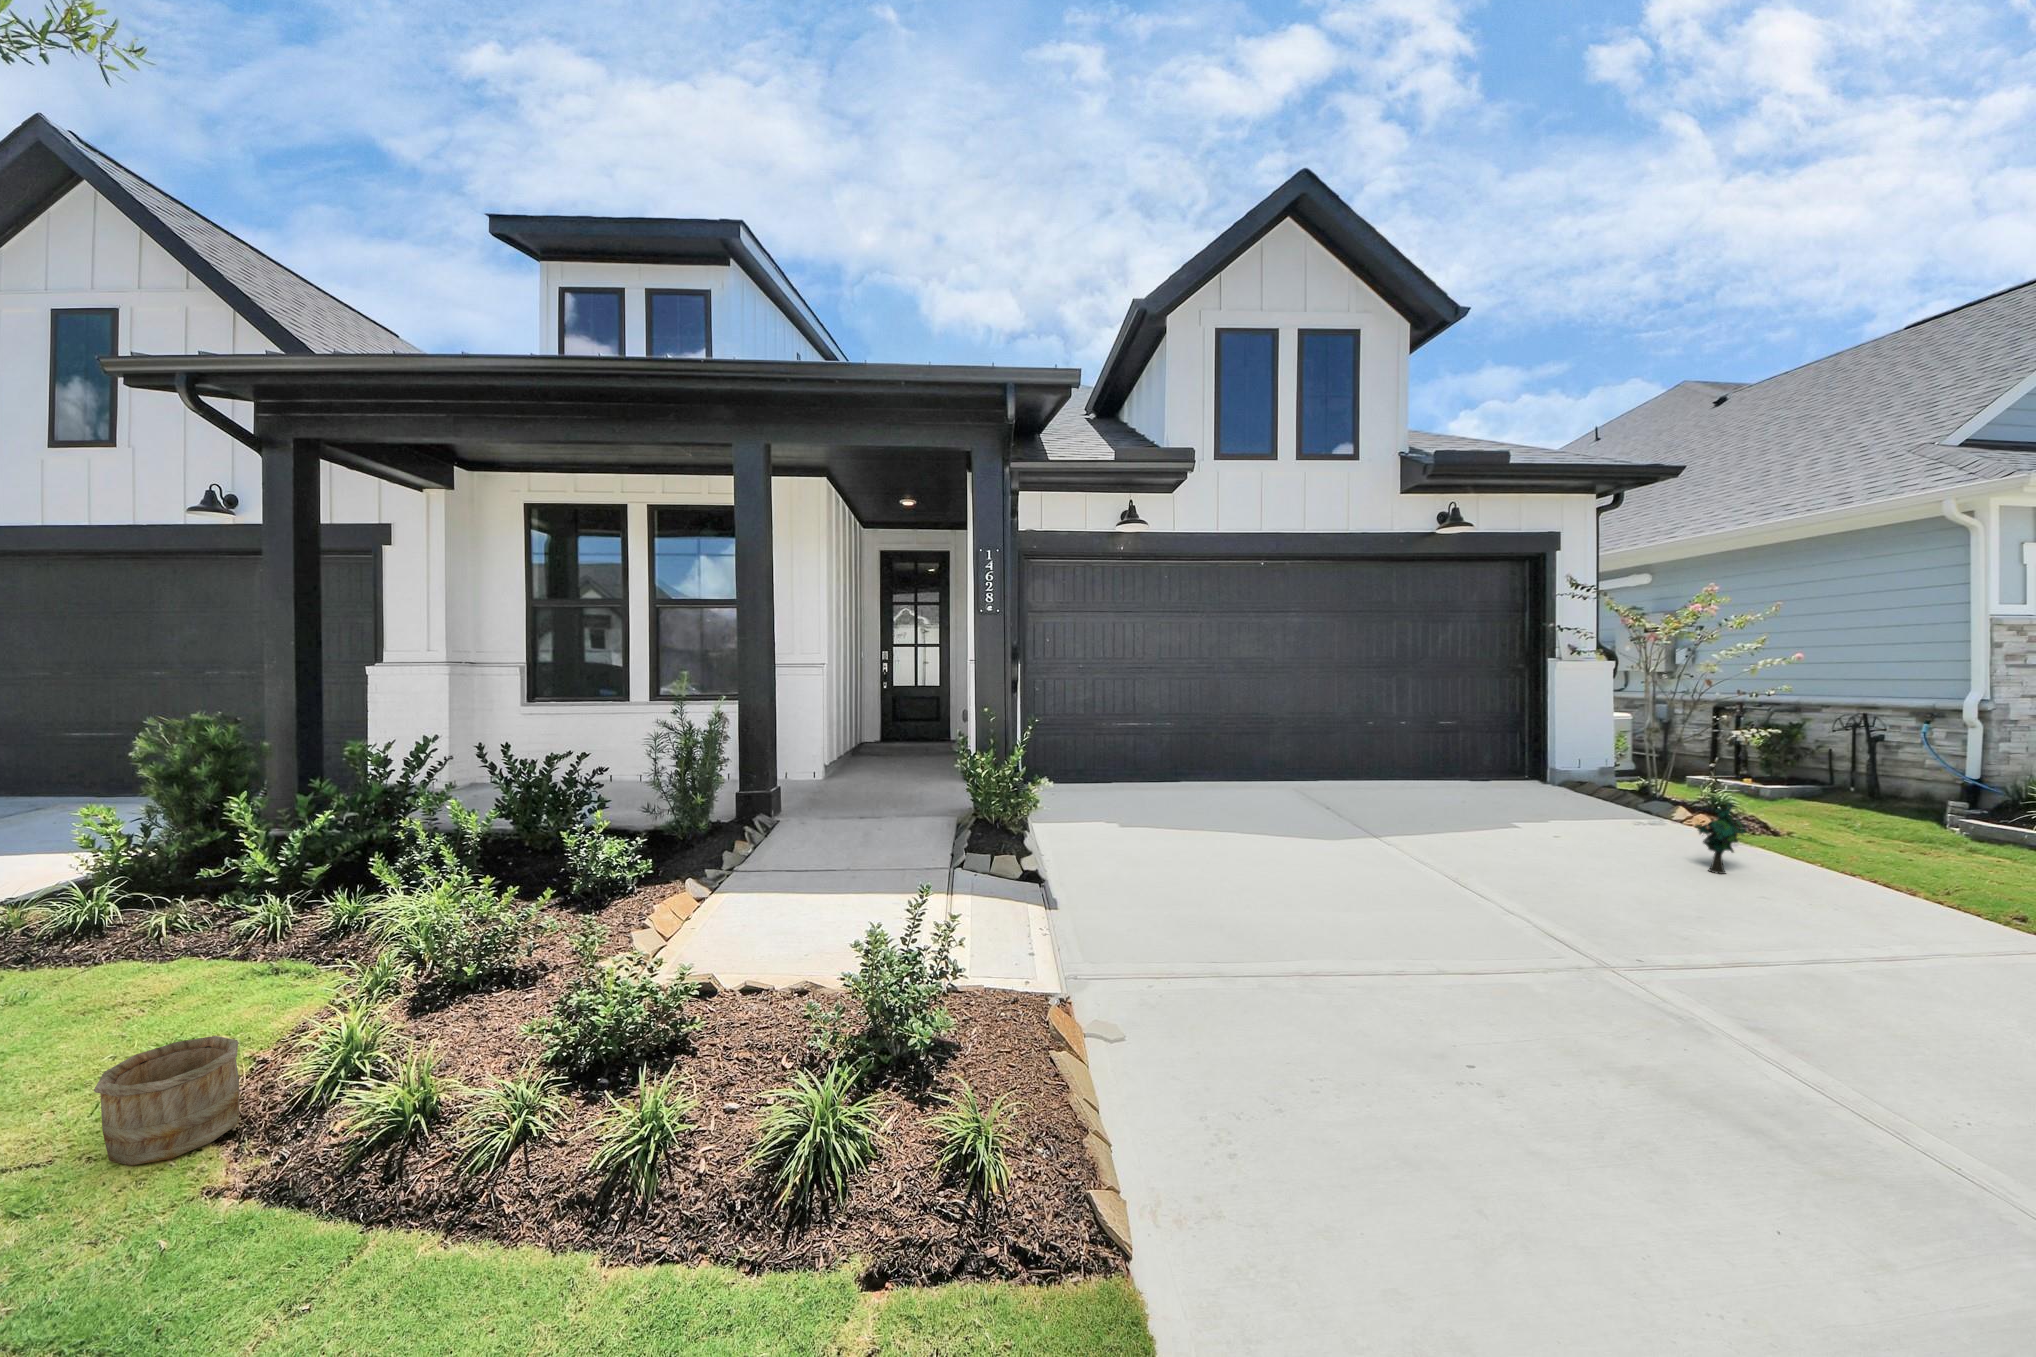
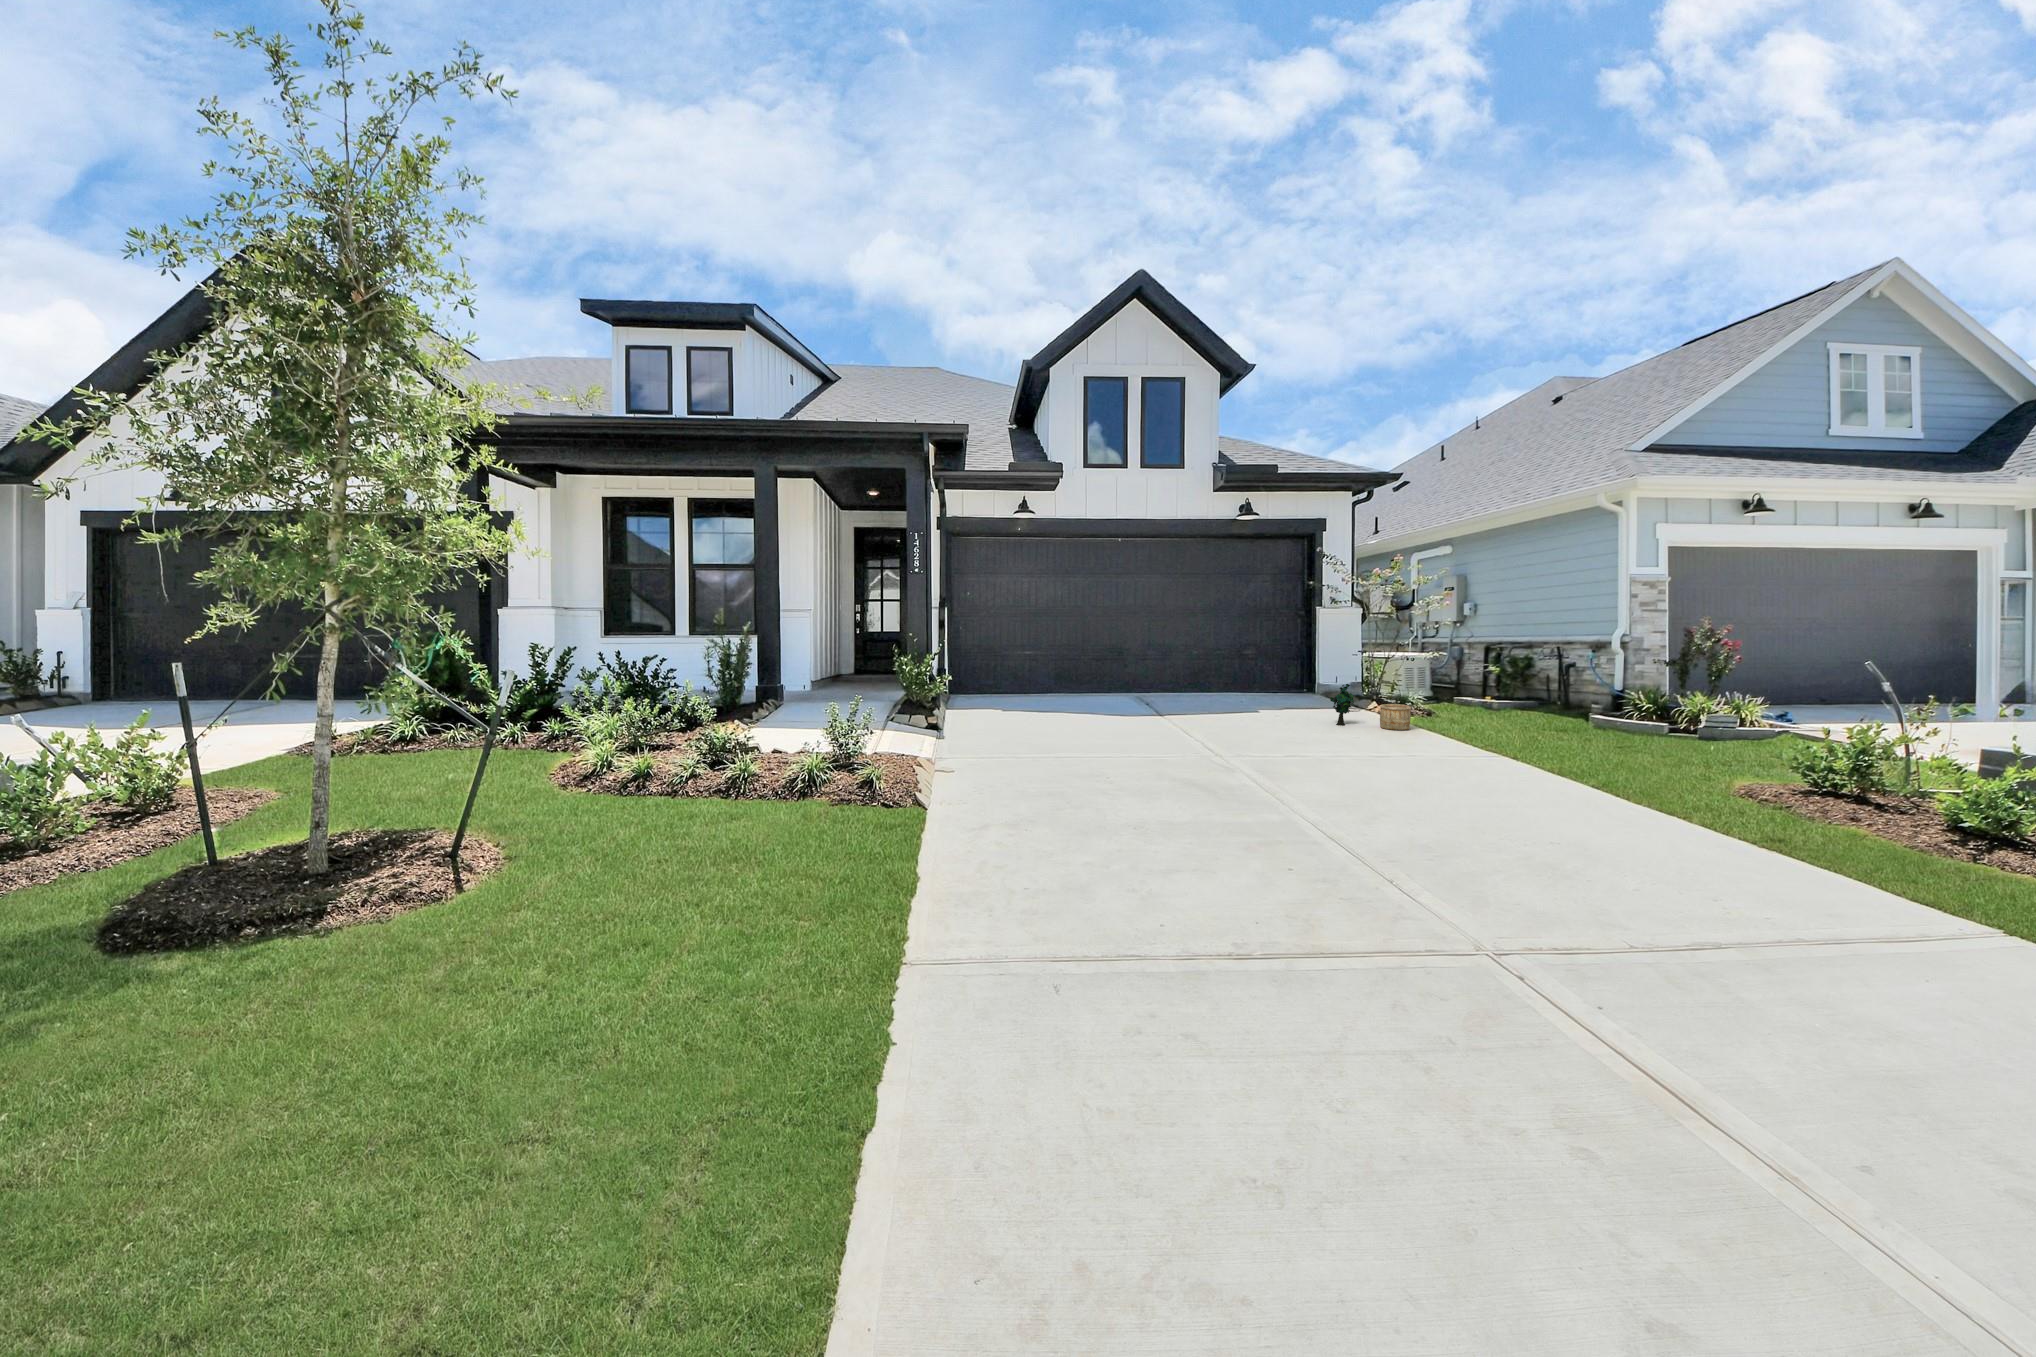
wooden bucket: present [94,1036,240,1165] -> present [1380,704,1412,730]

